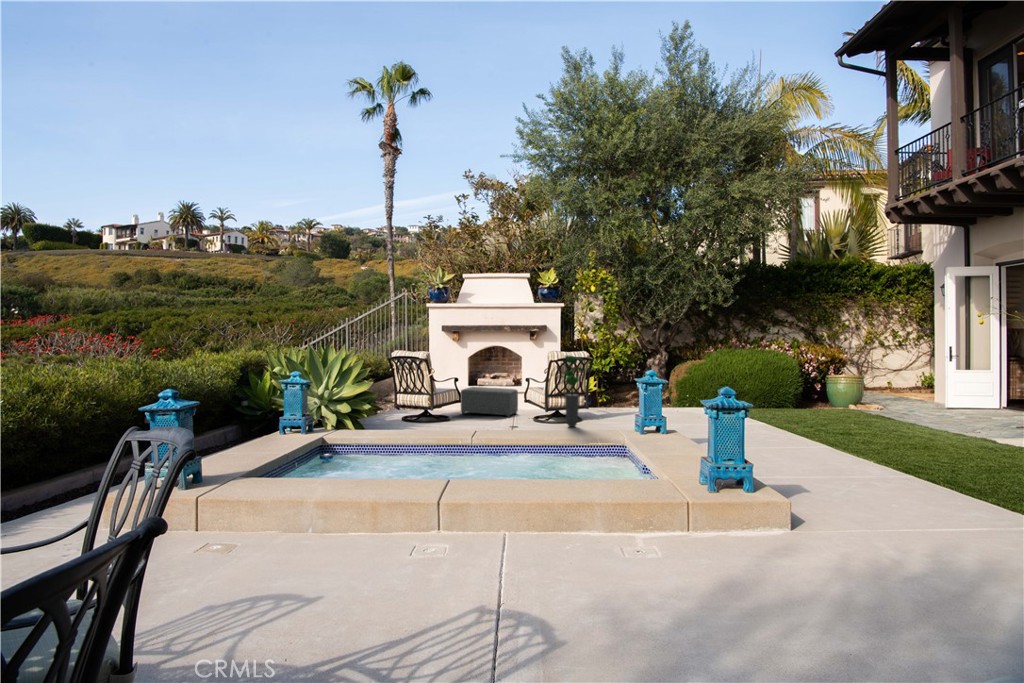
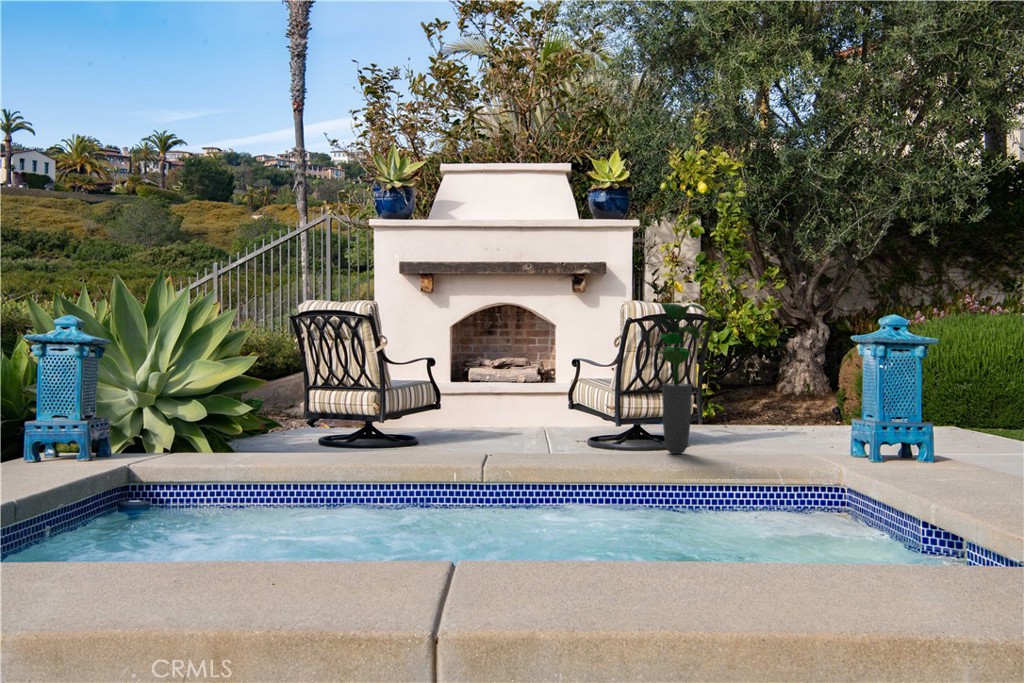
ottoman: present [461,387,518,417] -> none [436,381,553,441]

